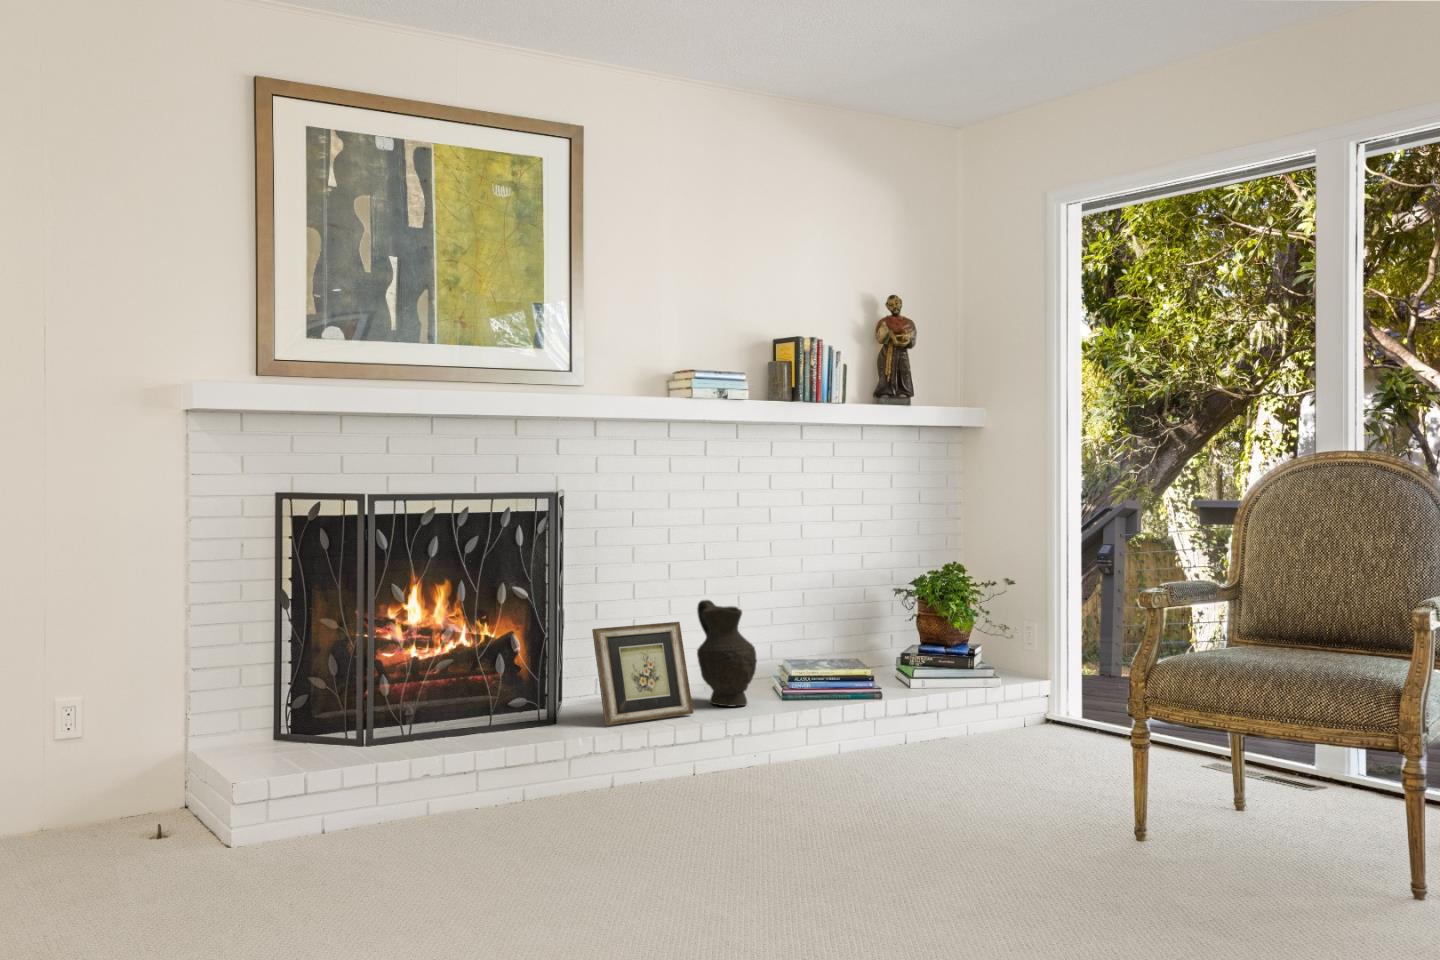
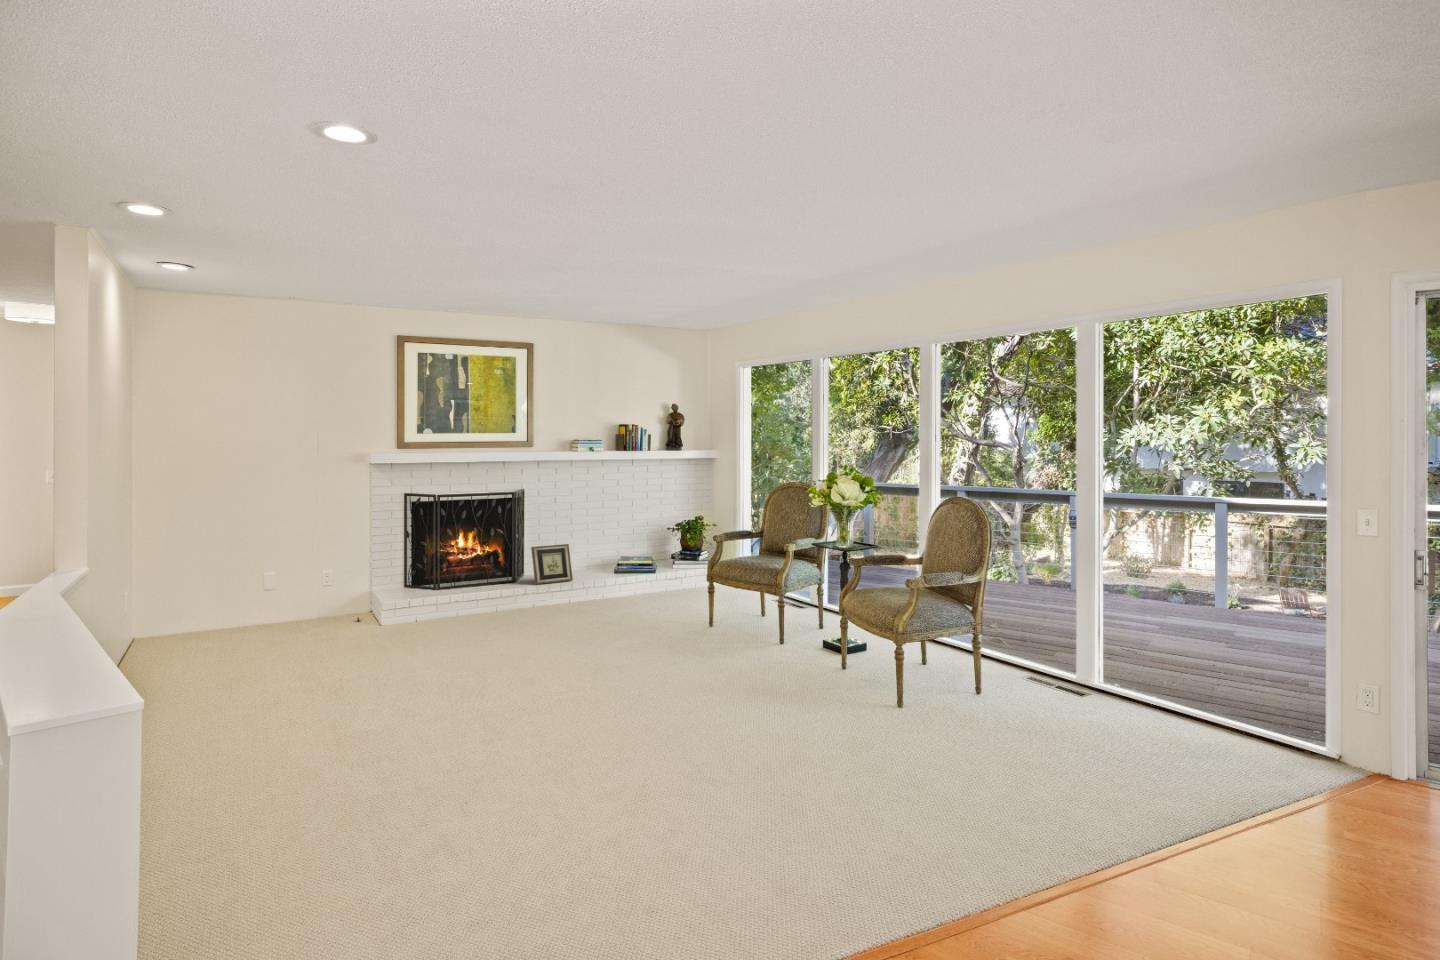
decorative vase: present [697,600,757,706] -> none [578,535,602,578]

